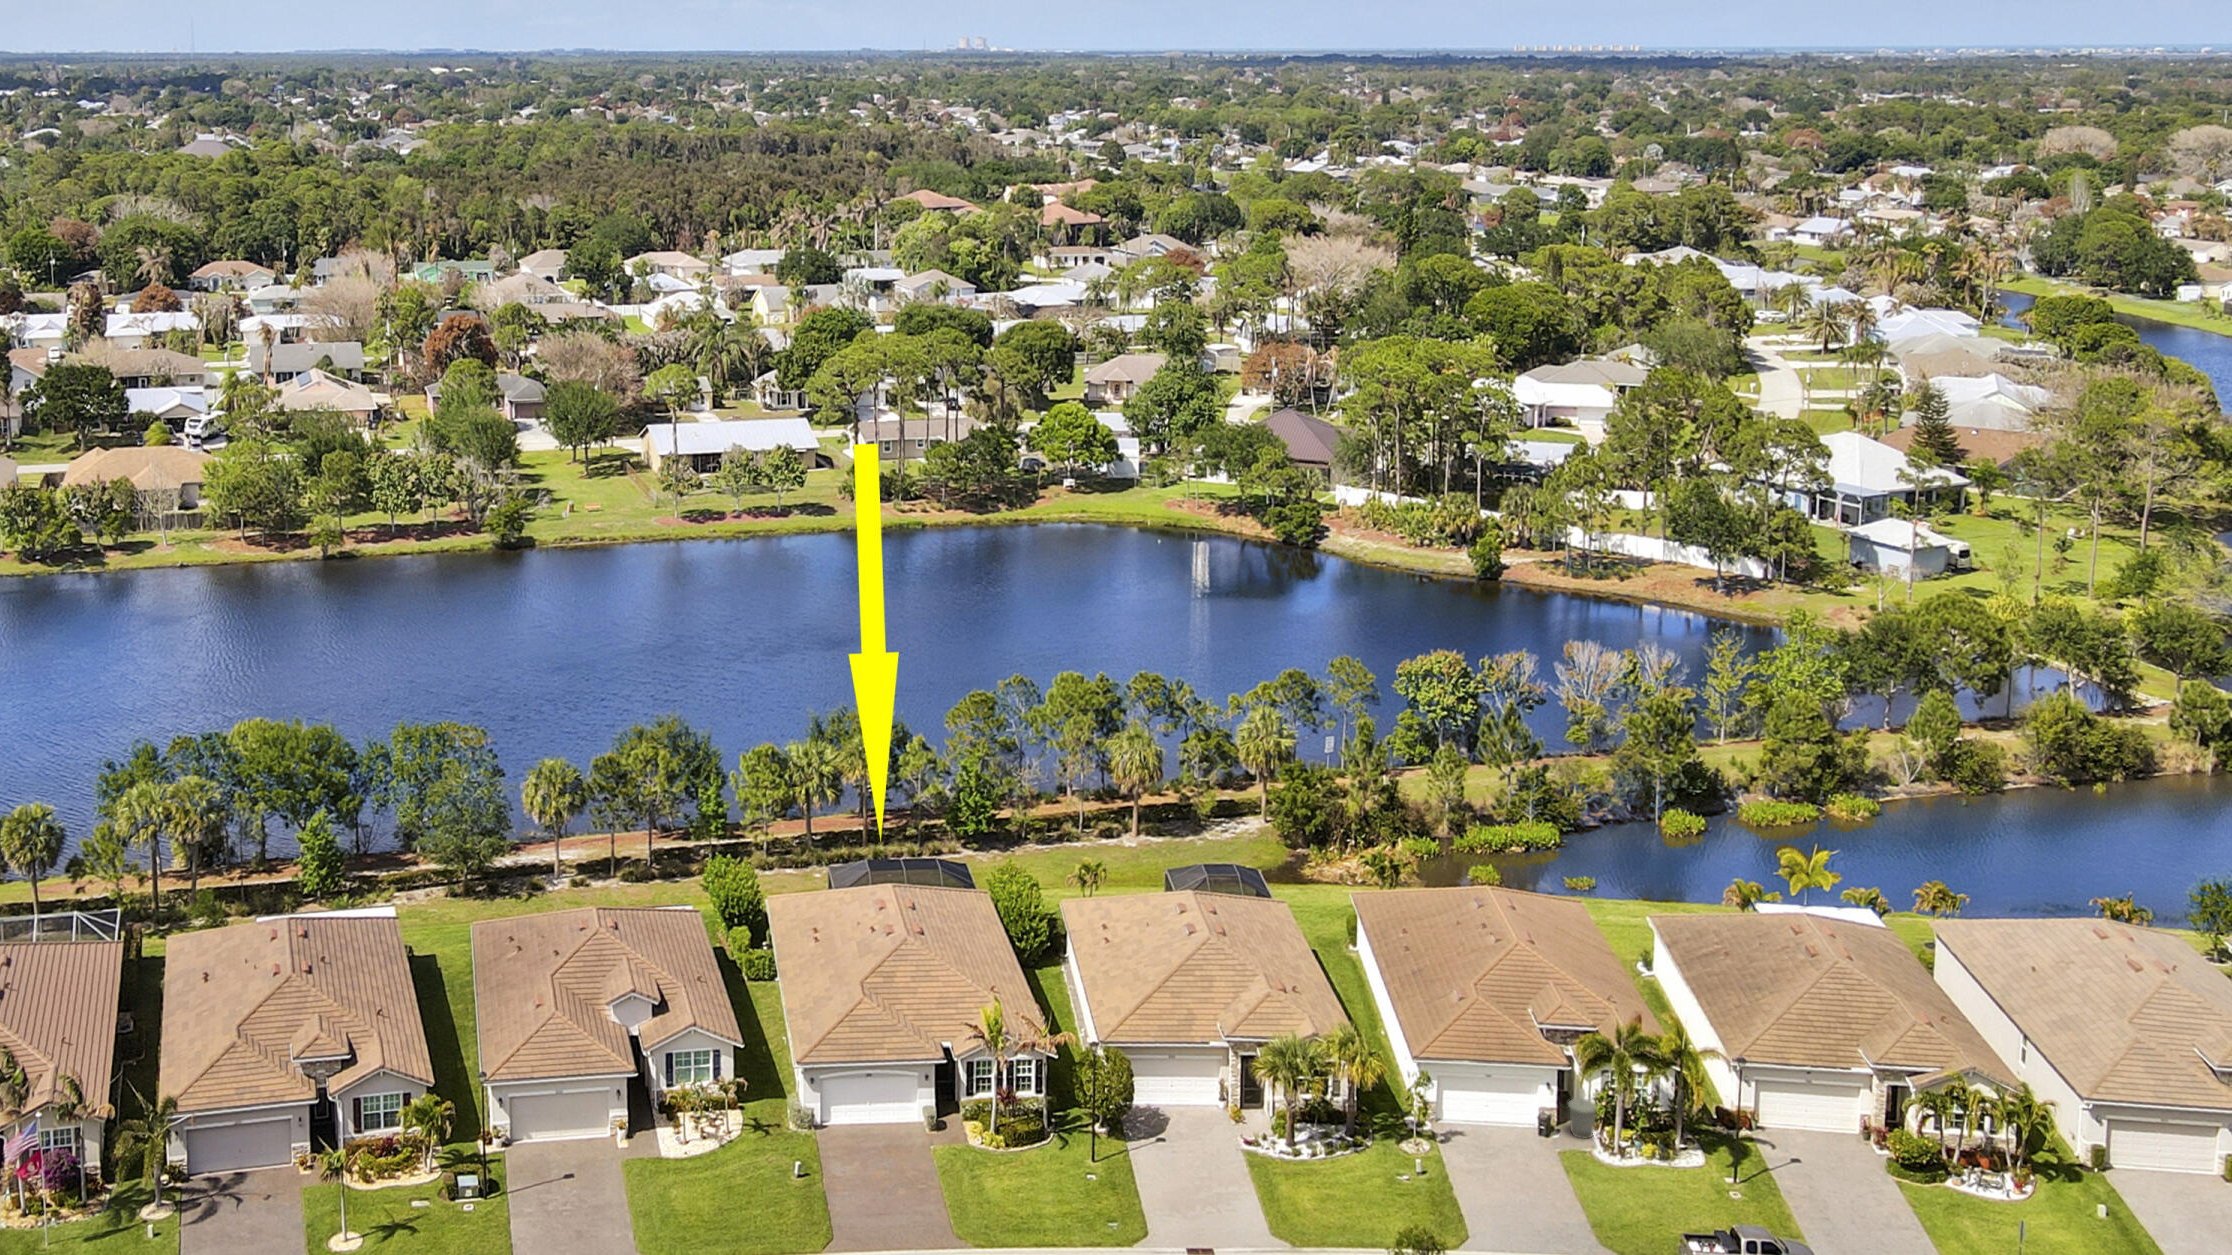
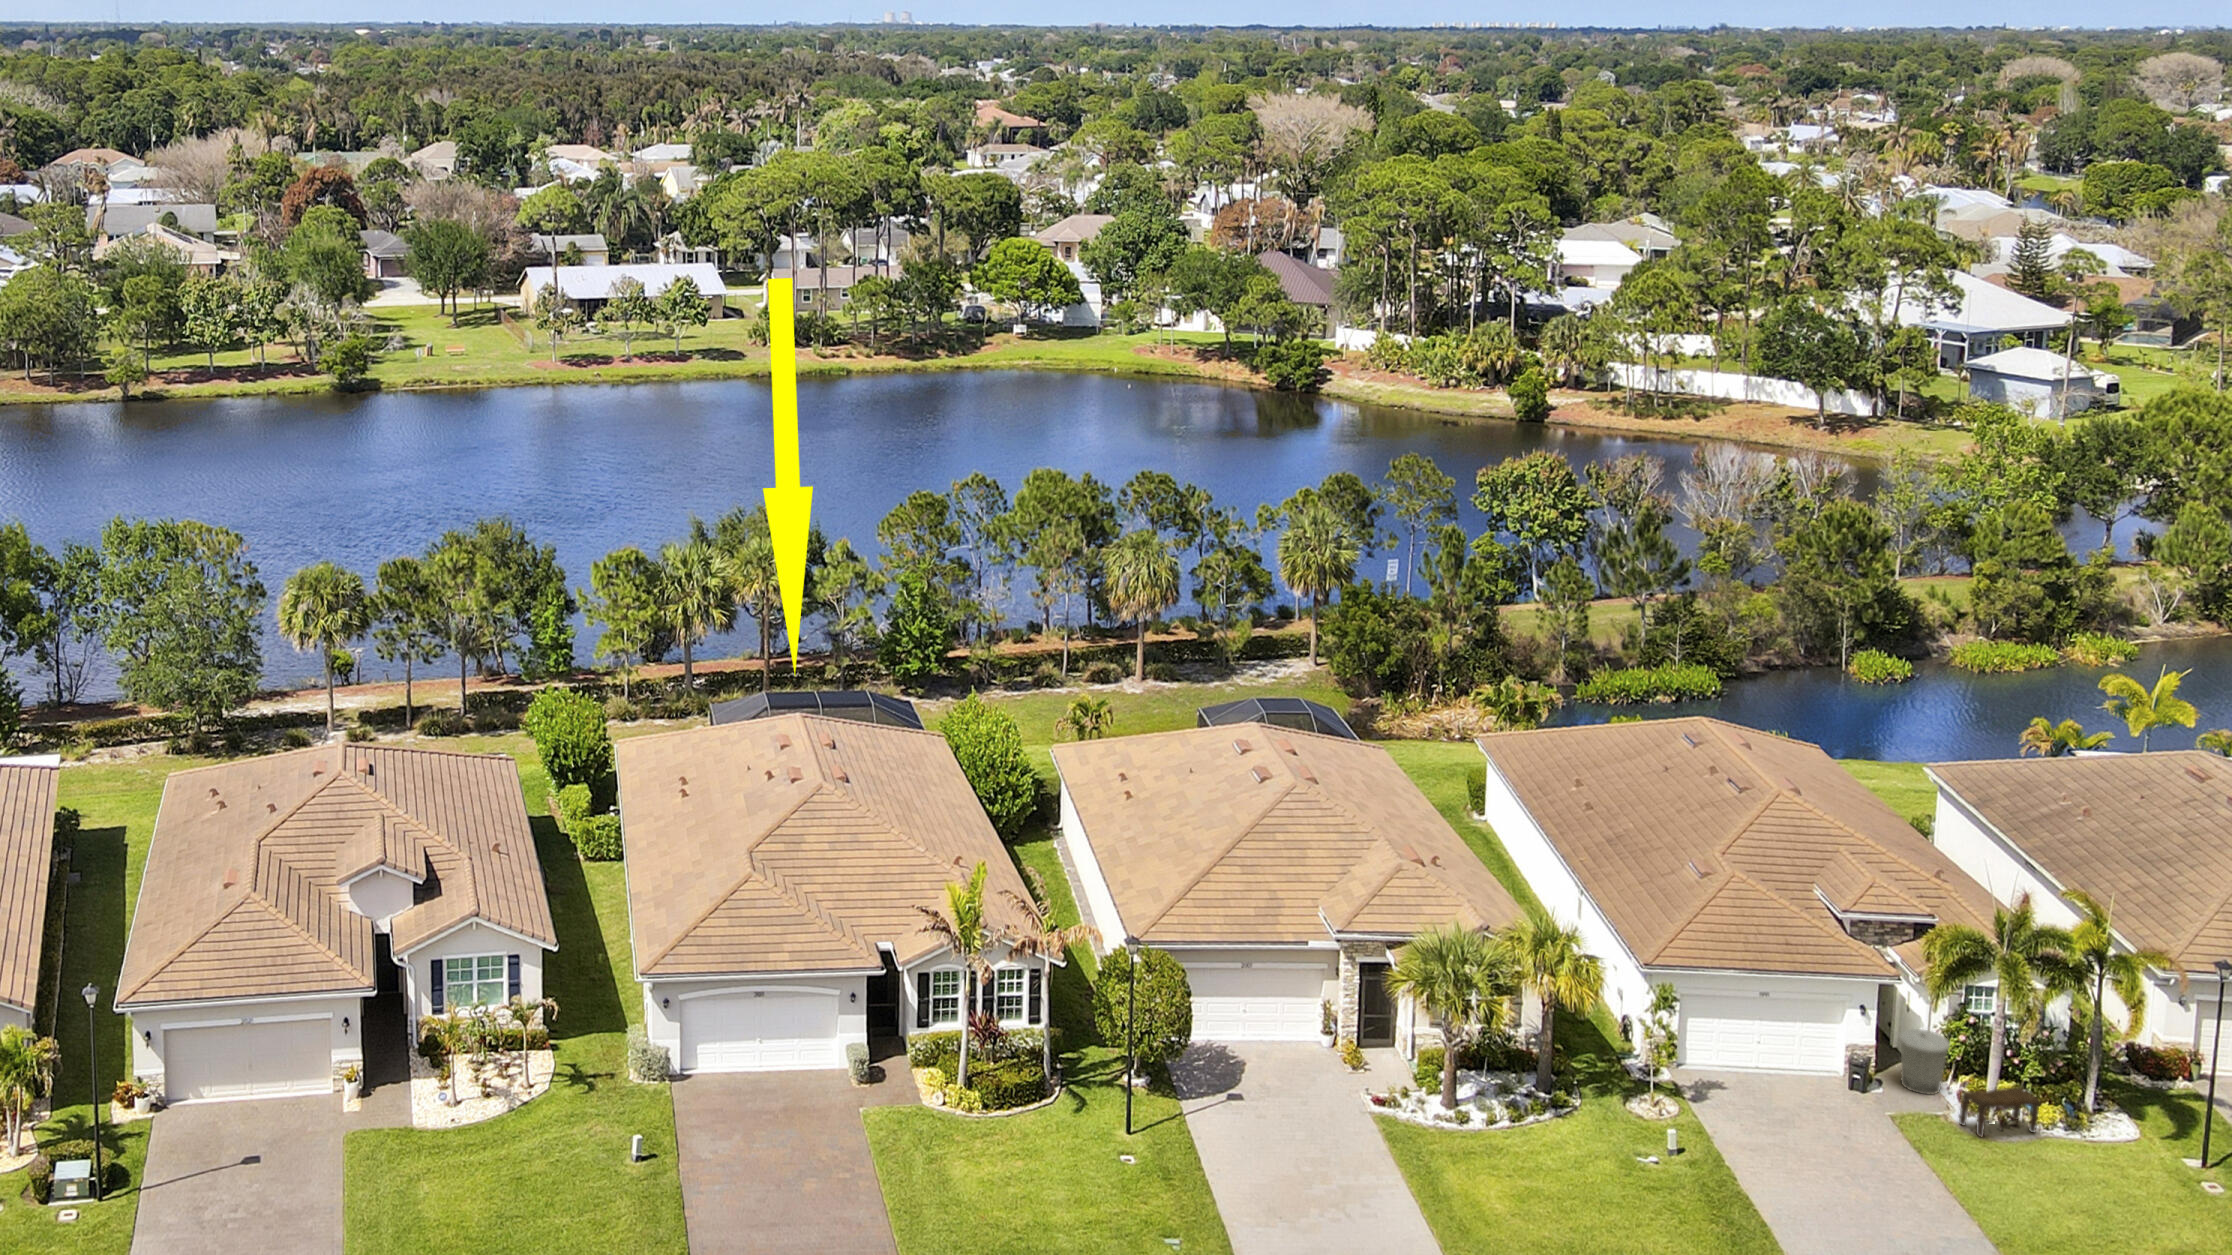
bench: none [1596,1134,1642,1165] -> present [1959,1087,2041,1137]

